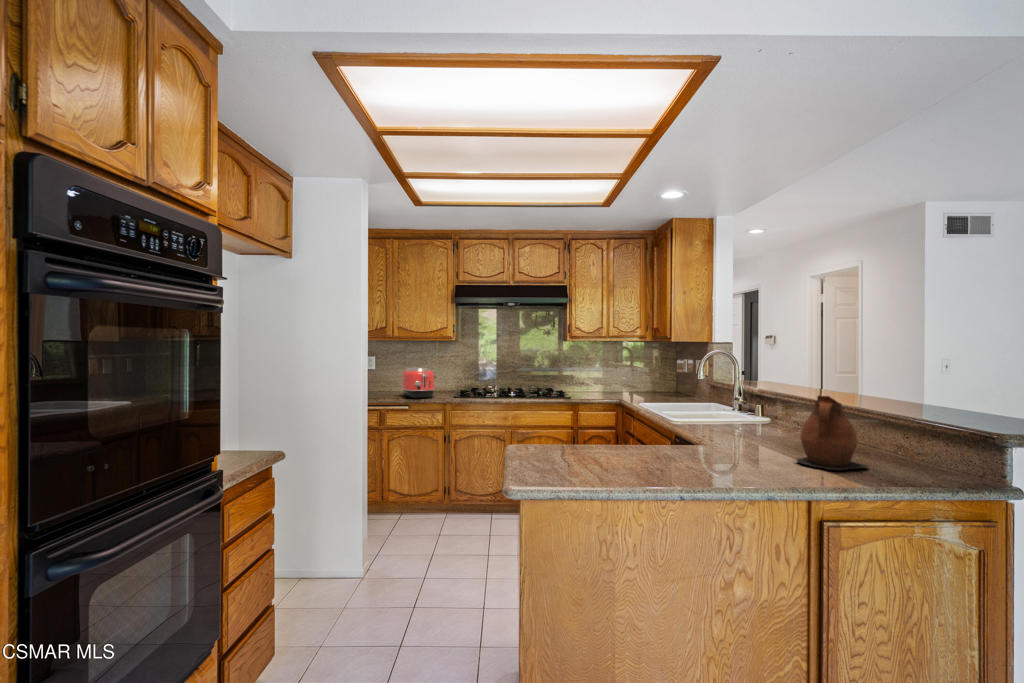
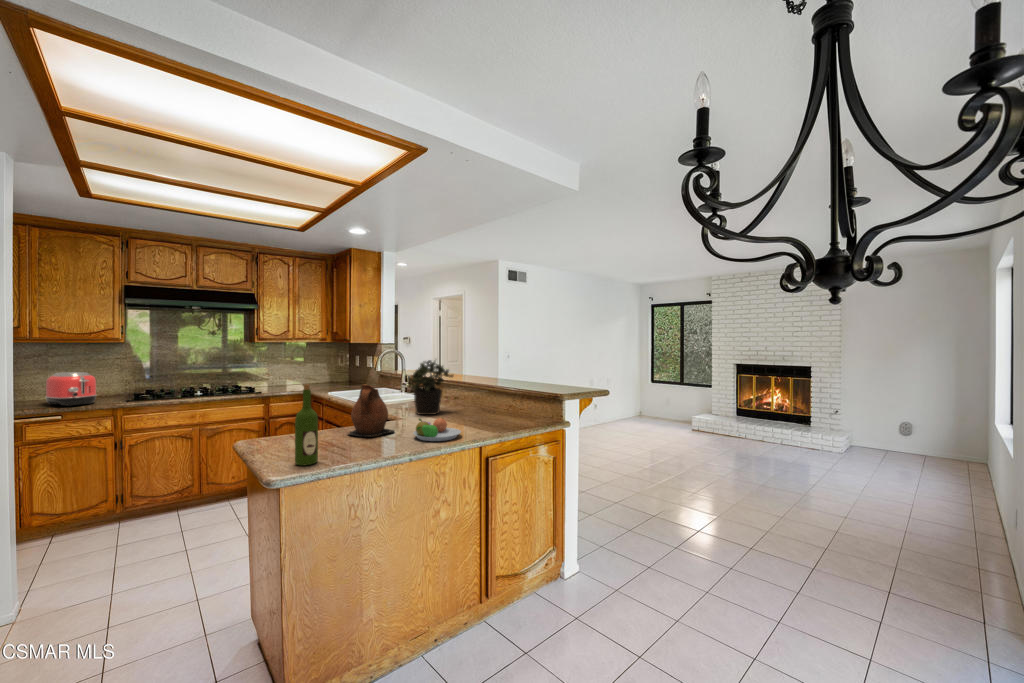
potted plant: none [722,361,792,444] -> present [411,360,453,415]
wine bottle: none [540,385,565,483] -> present [295,384,318,465]
ceramic pitcher: present [796,395,868,470] -> present [349,385,394,437]
fruit bowl: none [701,444,776,482] -> present [413,418,461,441]

